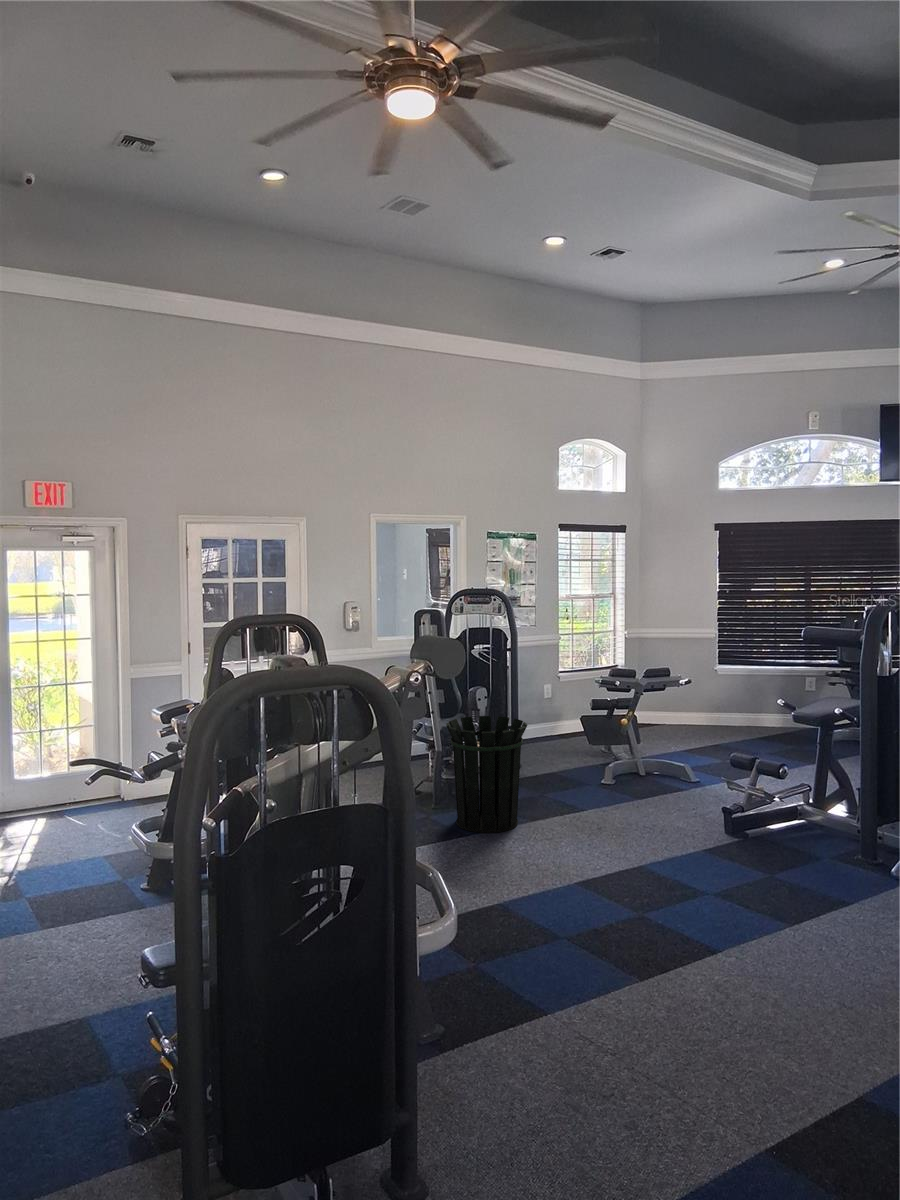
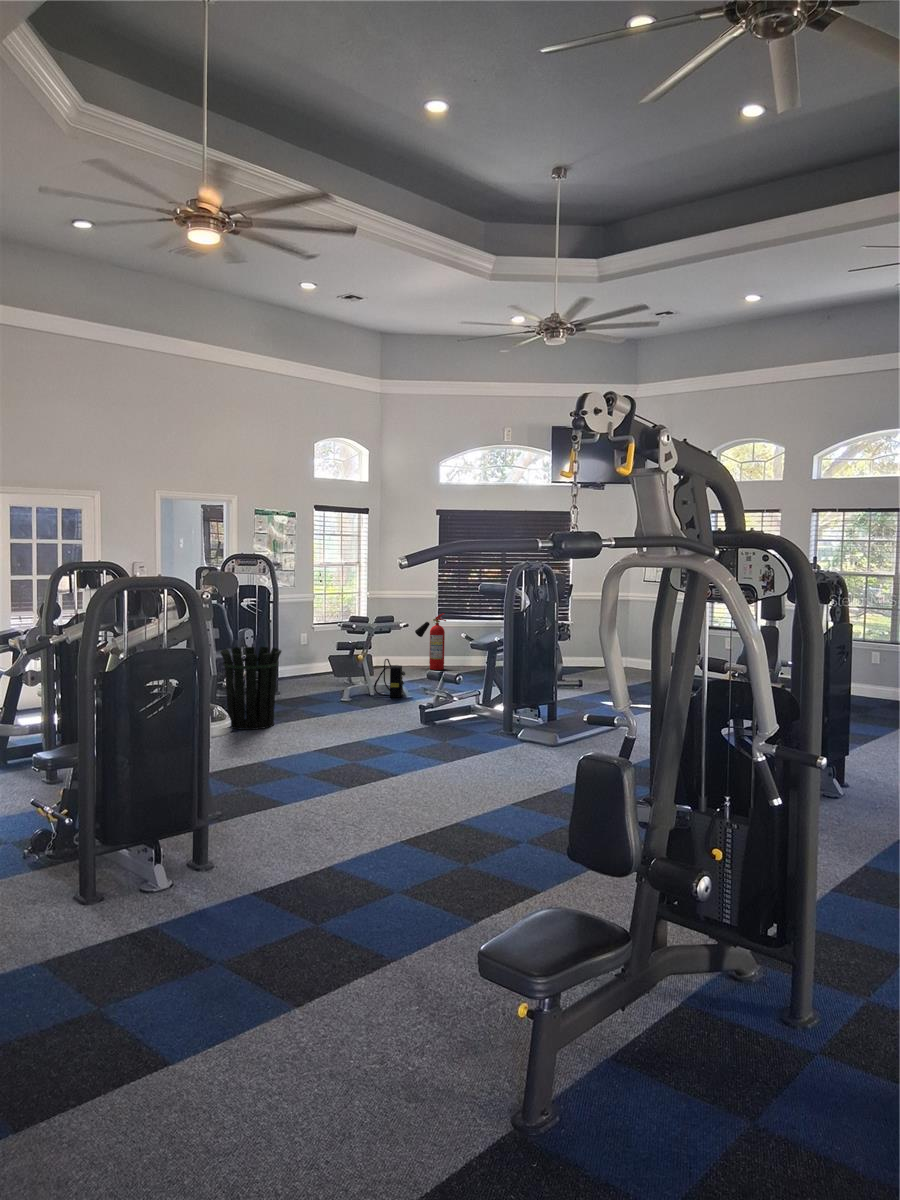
fire extinguisher: none [686,657,729,730] -> present [415,613,446,670]
backpack: none [644,725,687,778] -> present [374,659,406,697]

